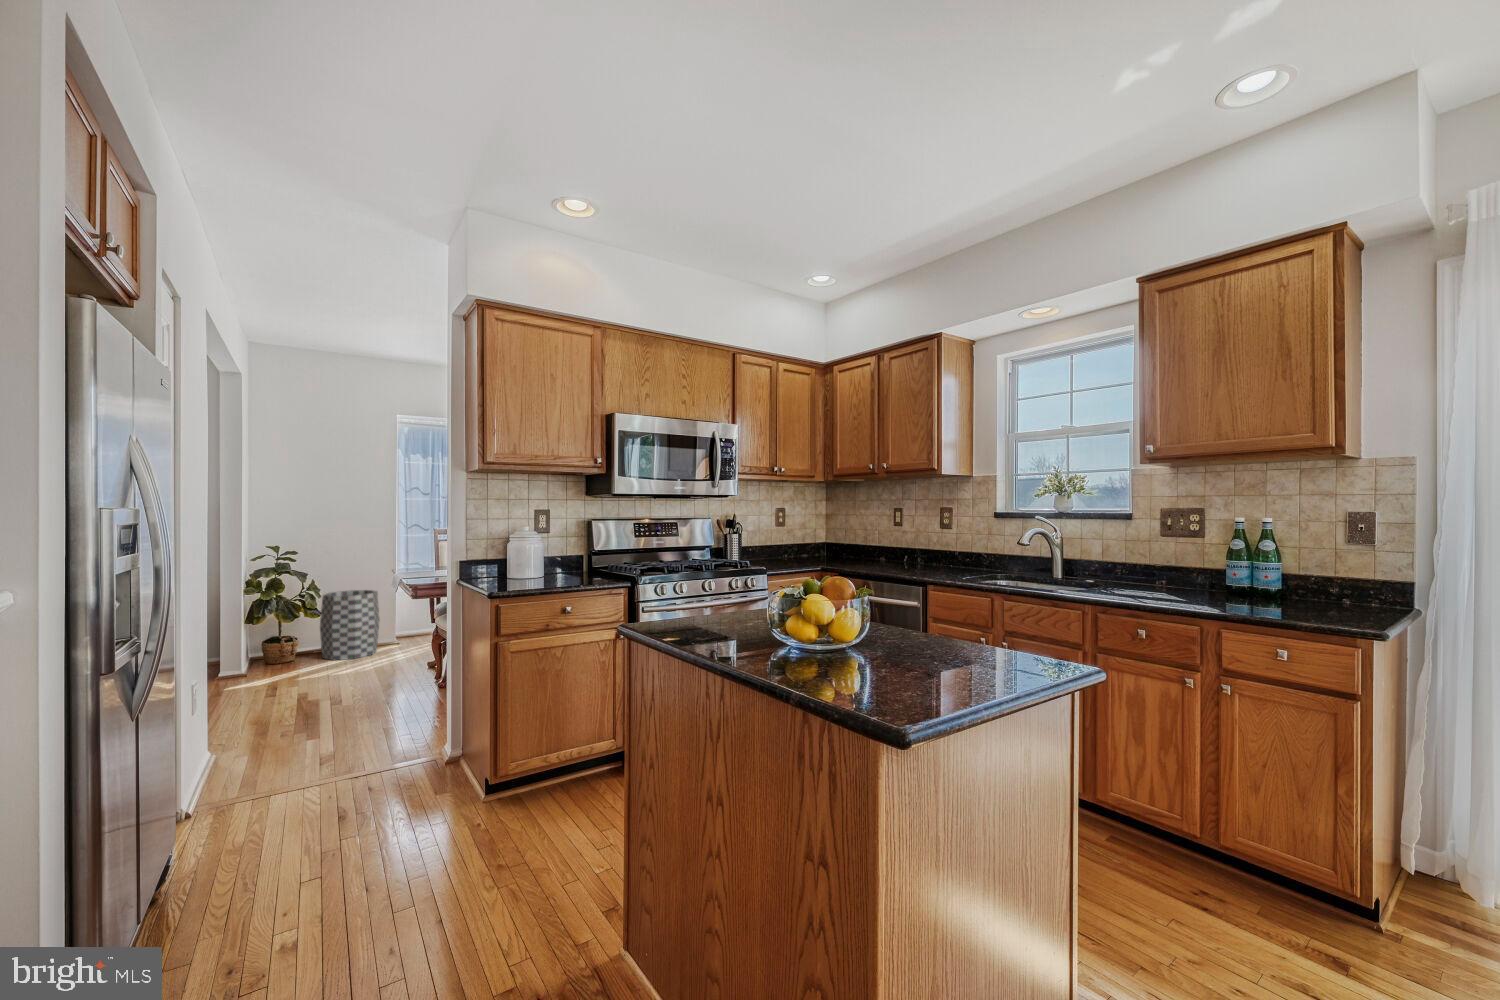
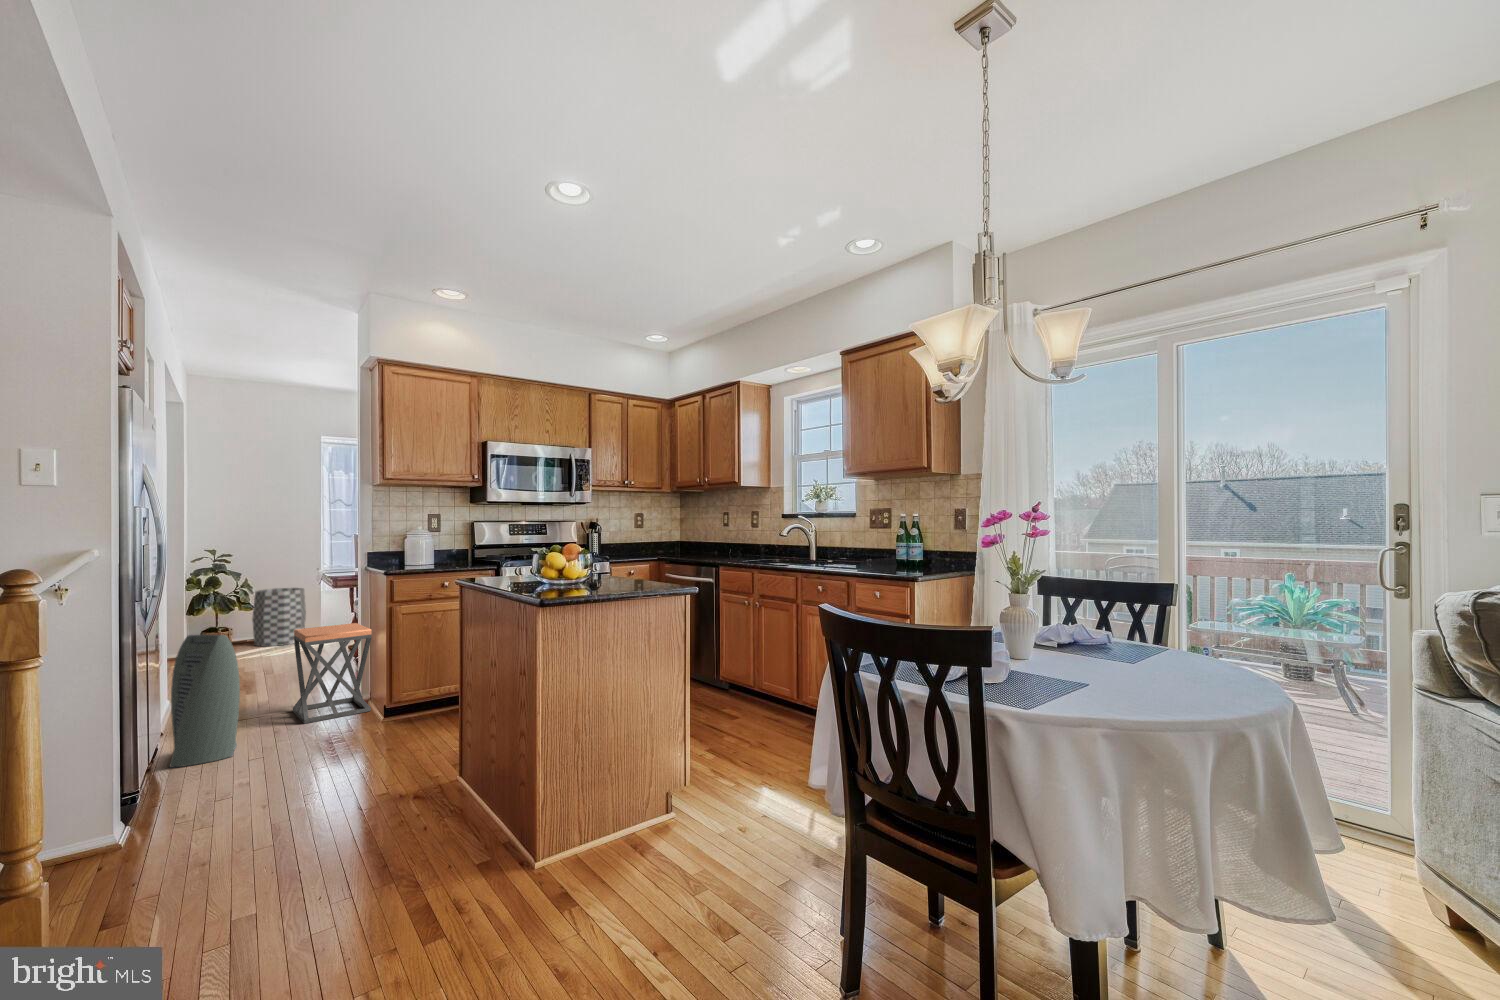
stool: none [365,655,468,805] -> present [293,623,372,724]
air purifier: none [184,693,288,902] -> present [169,635,240,768]

